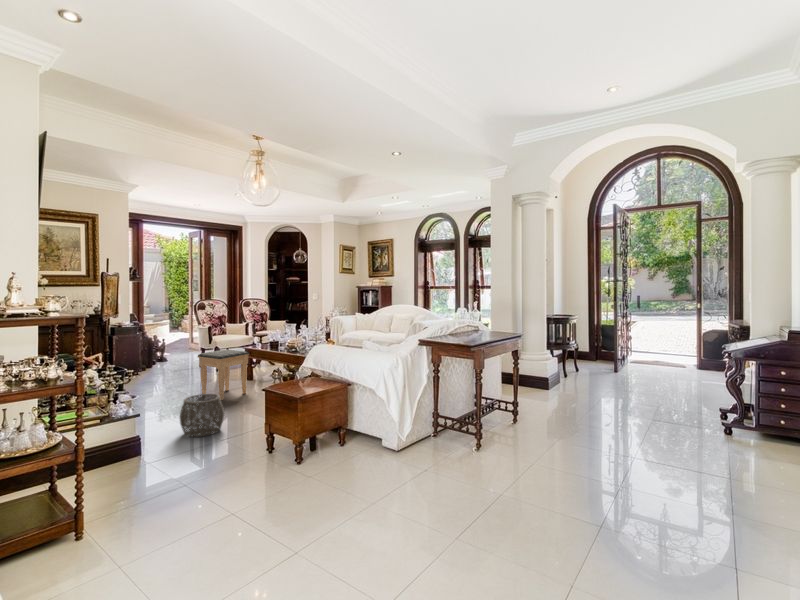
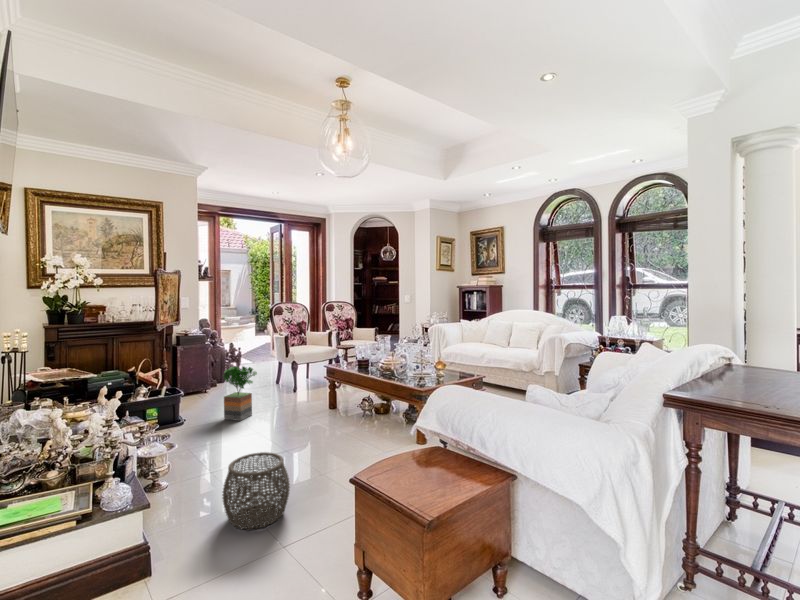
potted tree: none [160,348,189,390] -> present [223,366,257,421]
footstool: present [198,349,249,400] -> none [264,371,331,444]

